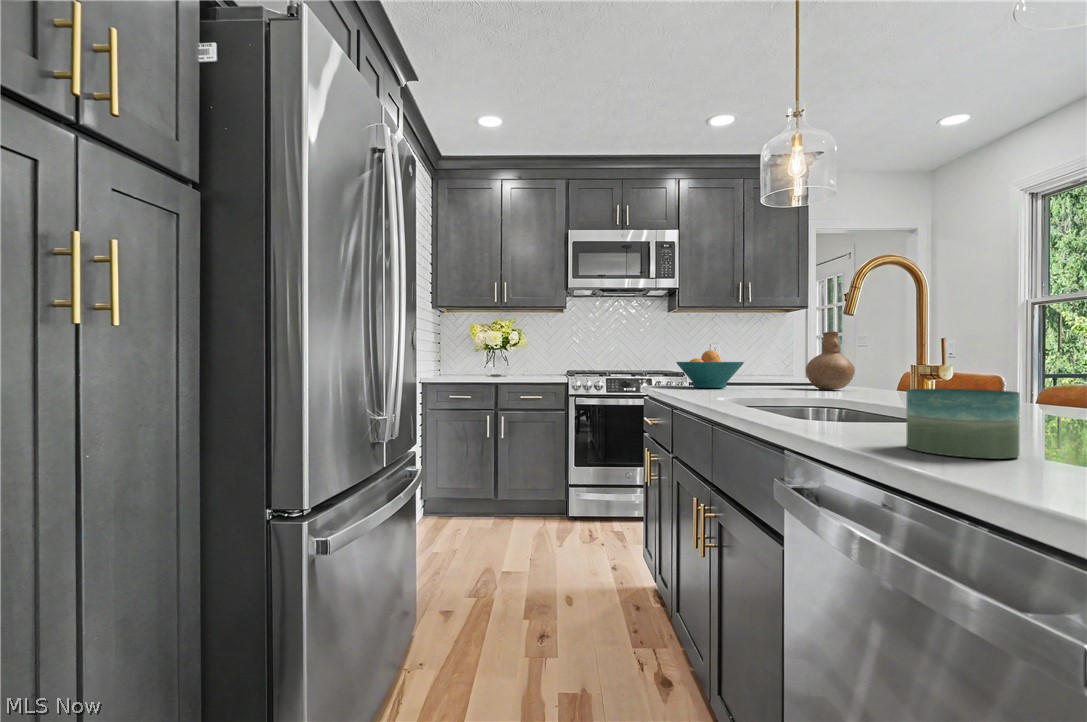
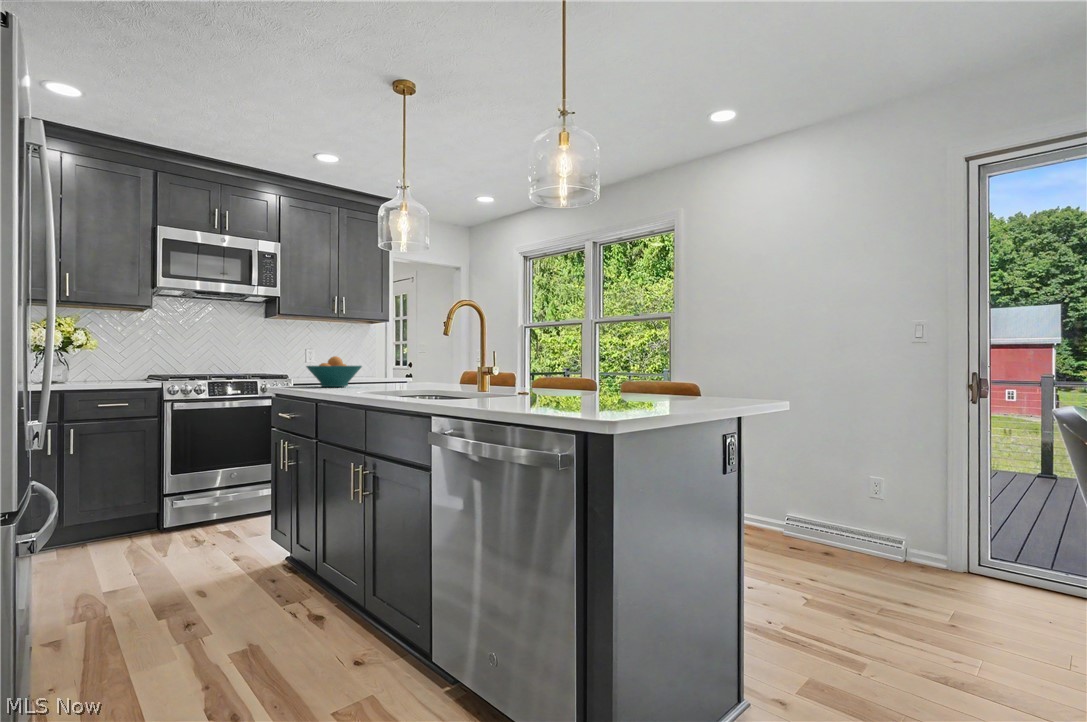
vase: present [806,331,855,390] -> none [403,344,435,385]
candle: present [906,389,1020,459] -> none [491,378,530,407]

